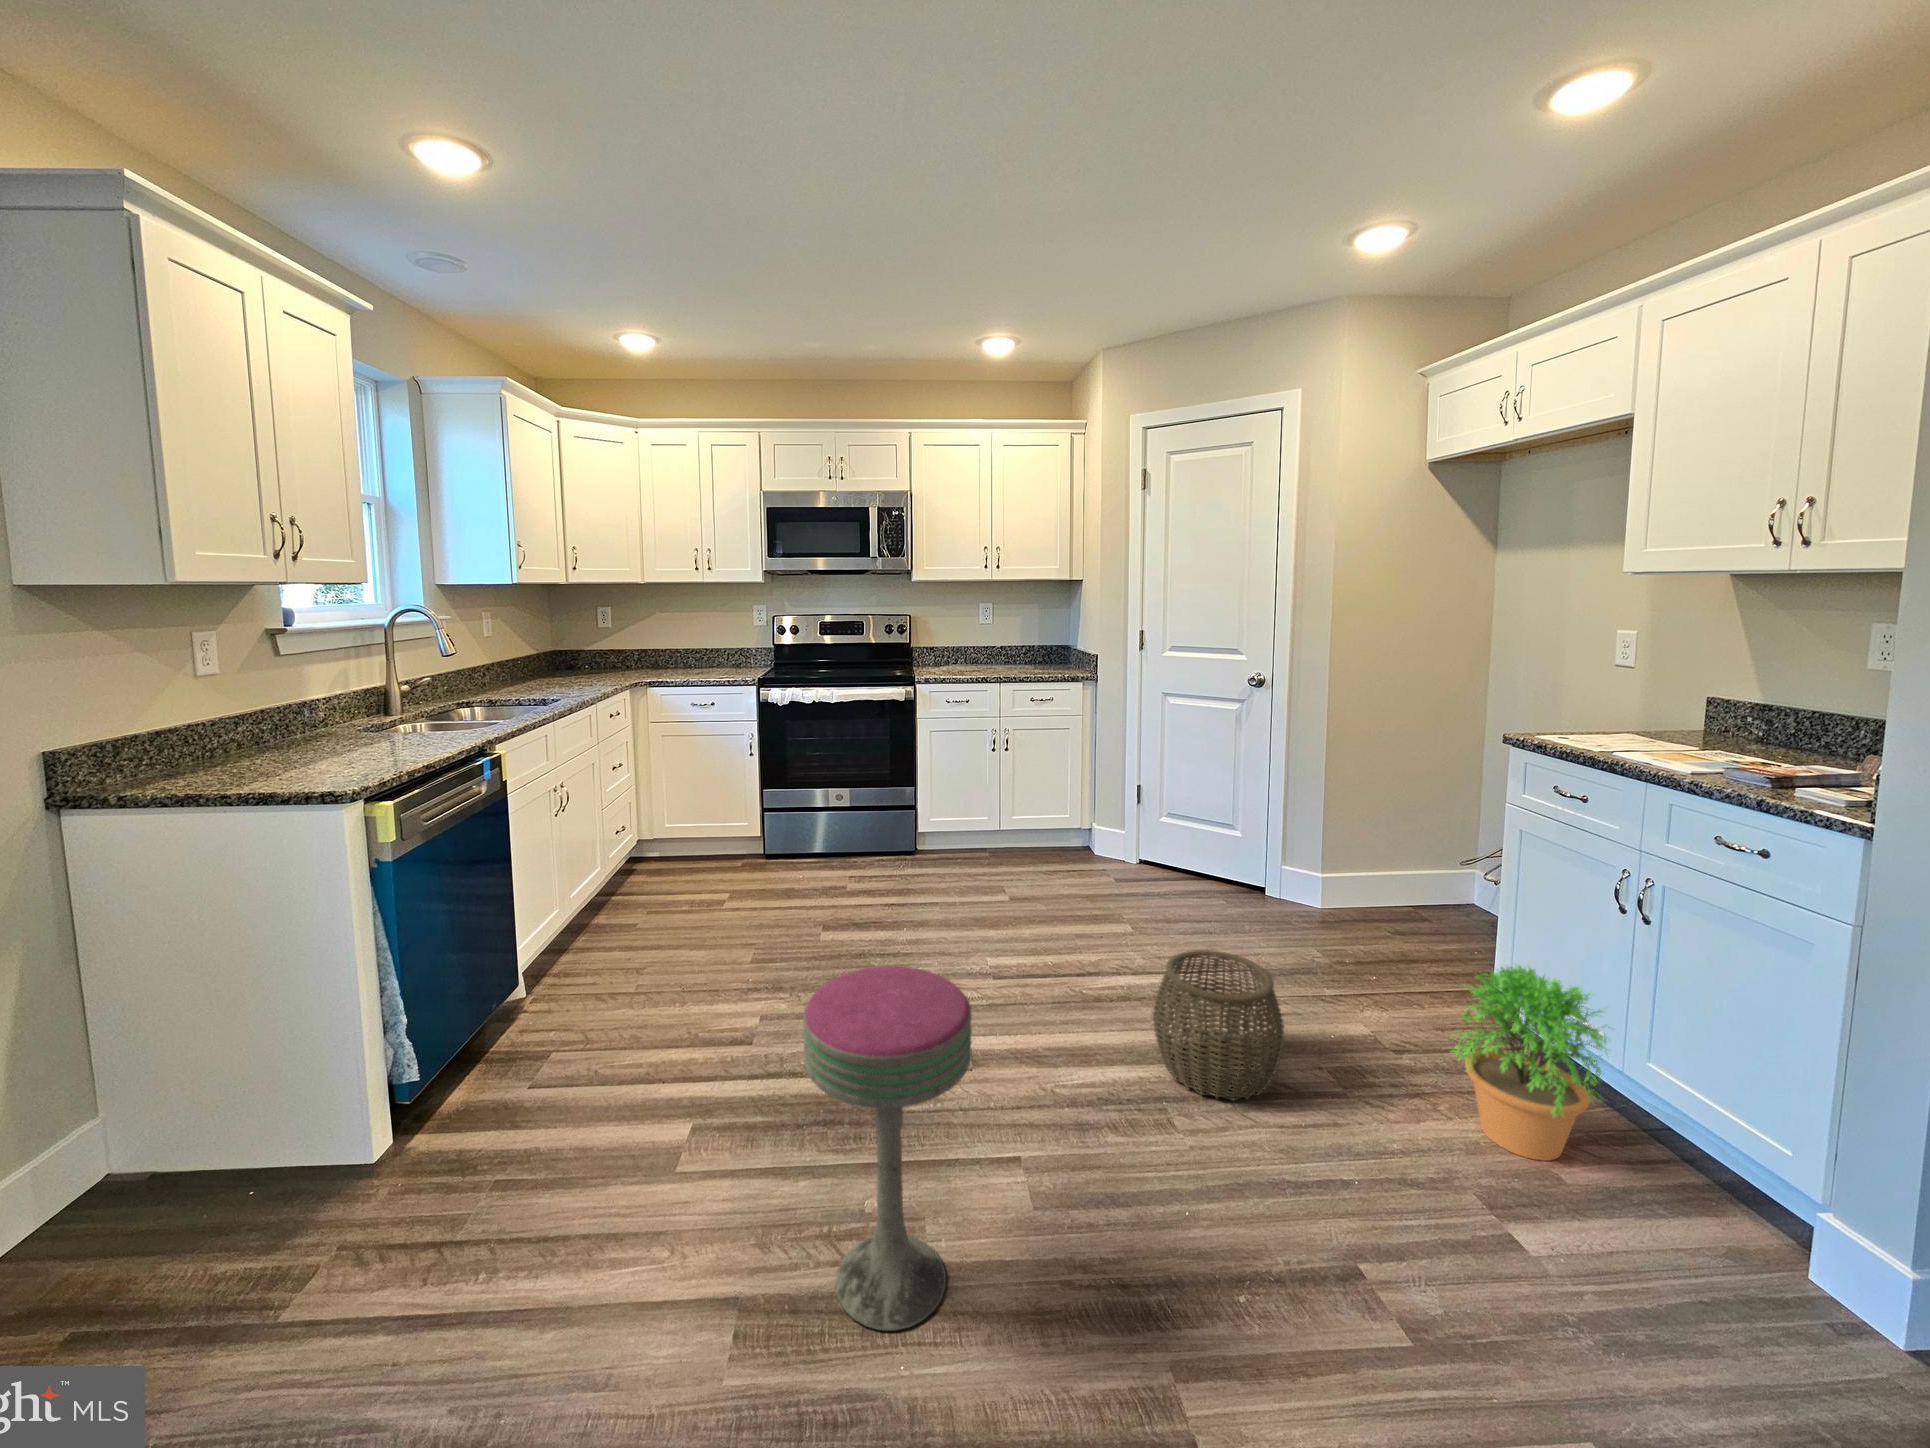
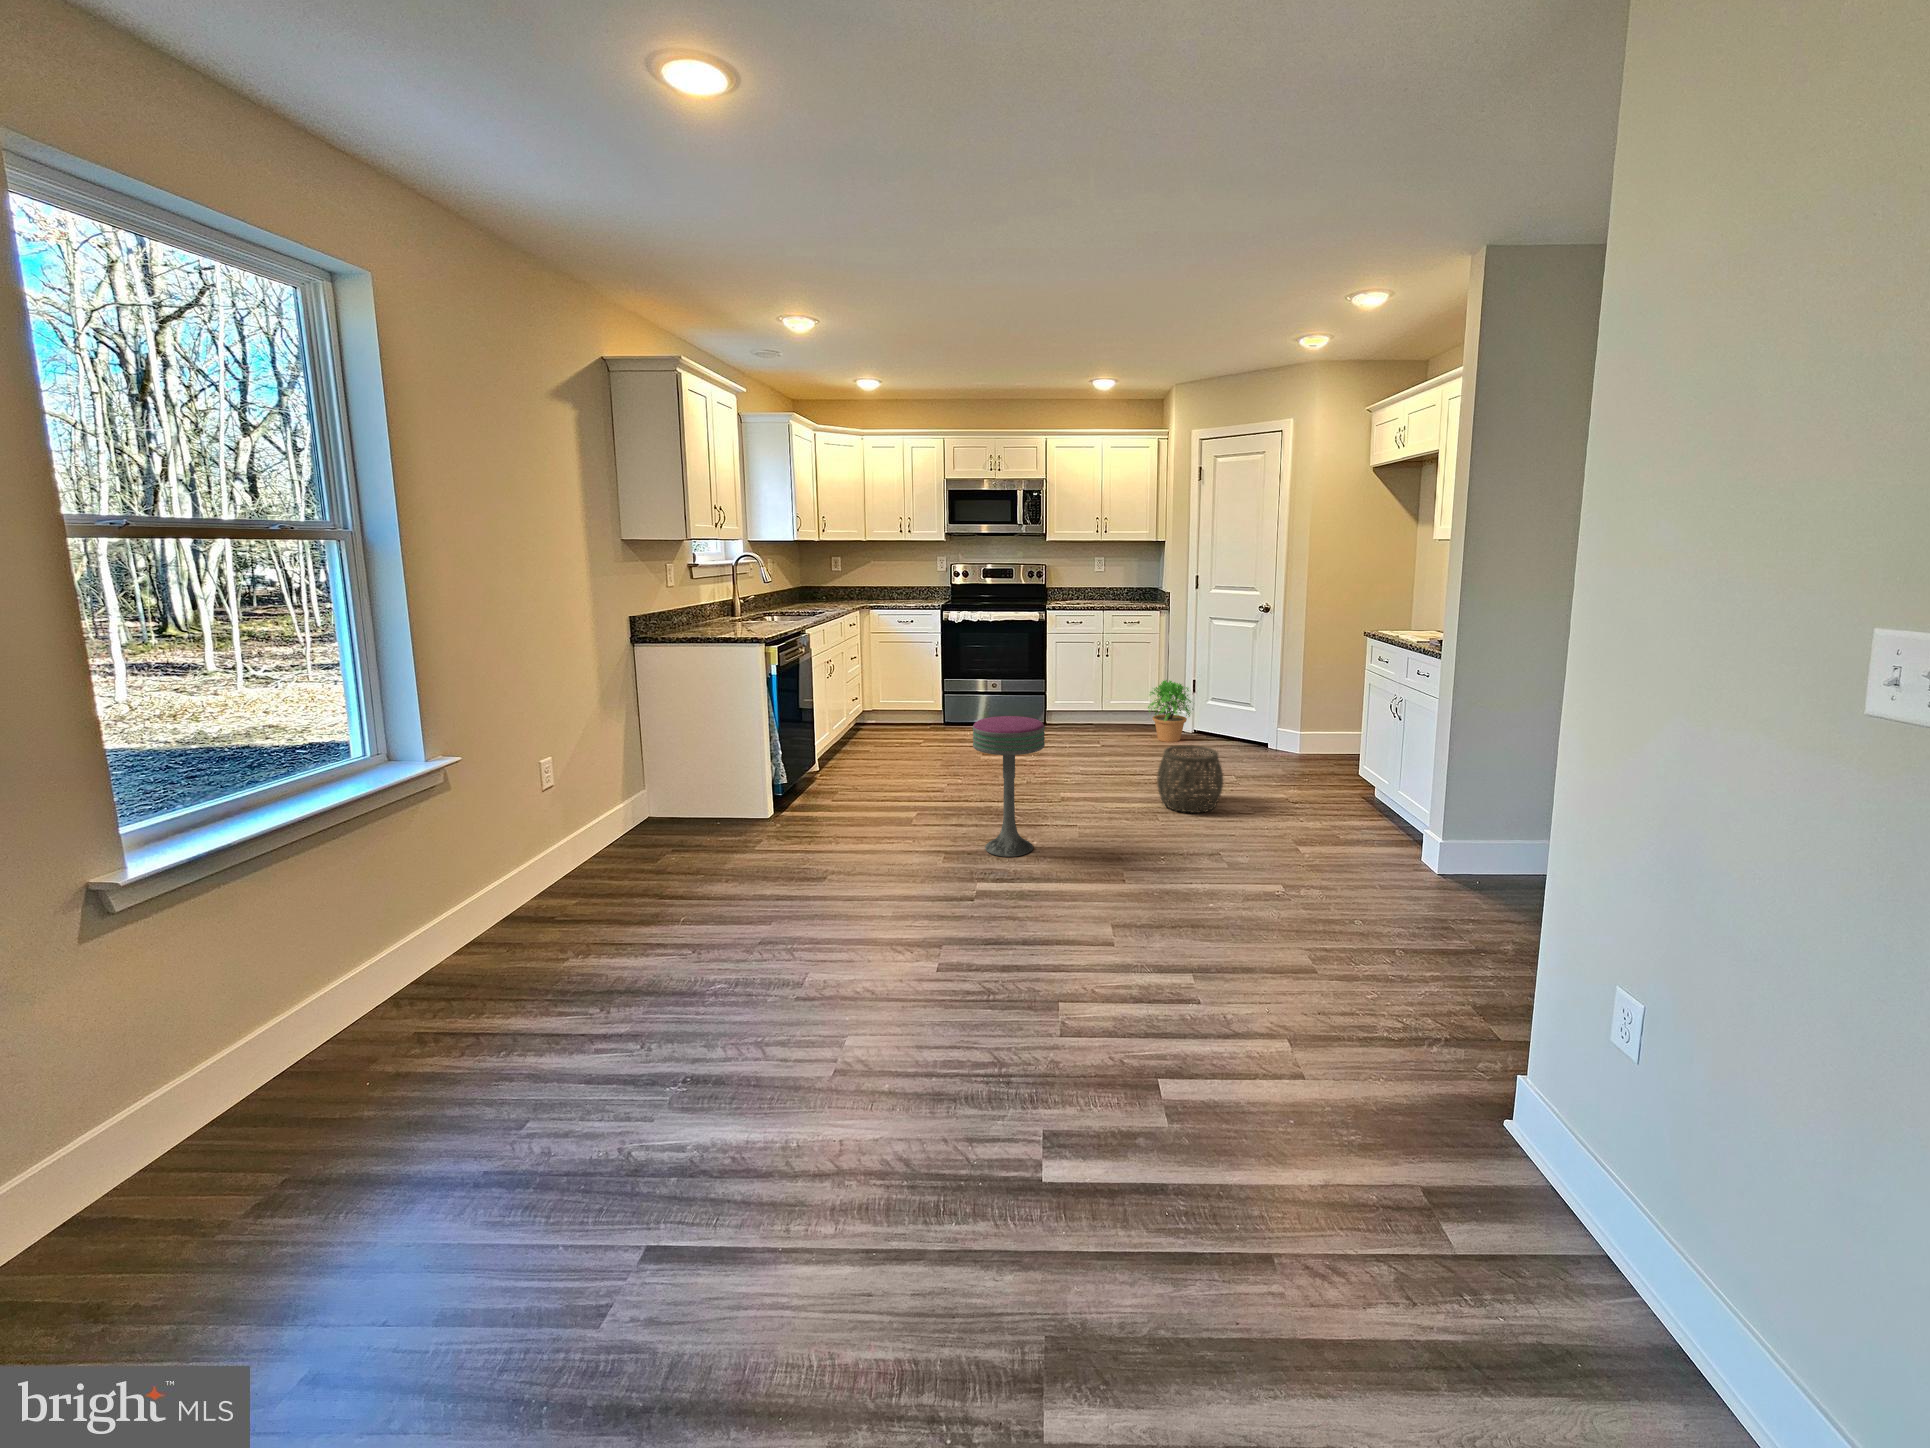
potted plant: present [1452,965,1610,1161] -> present [1148,680,1193,742]

